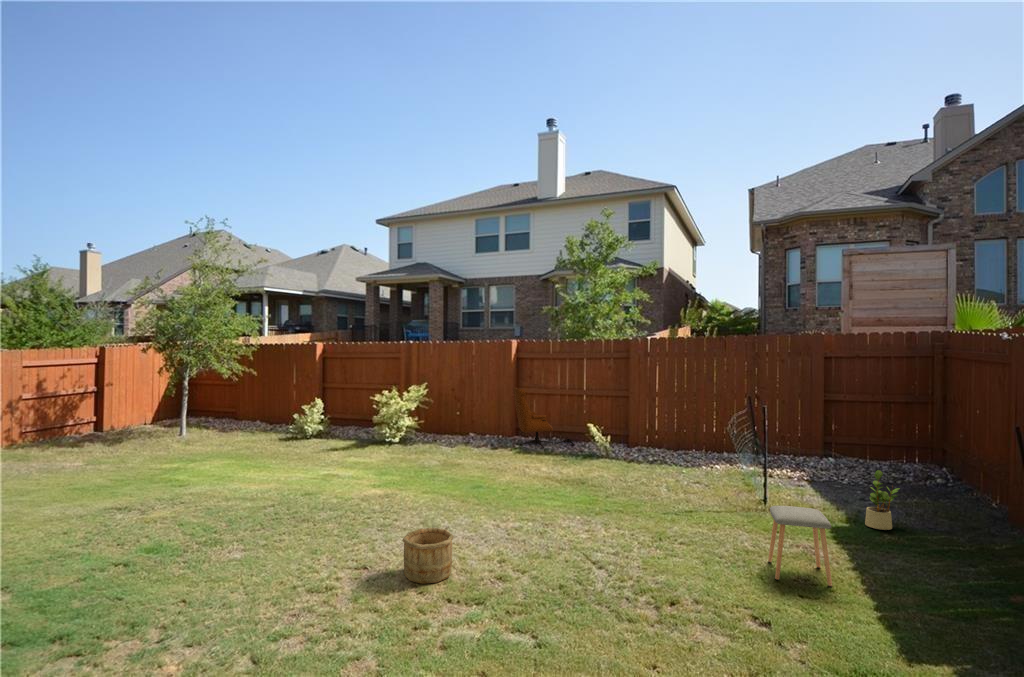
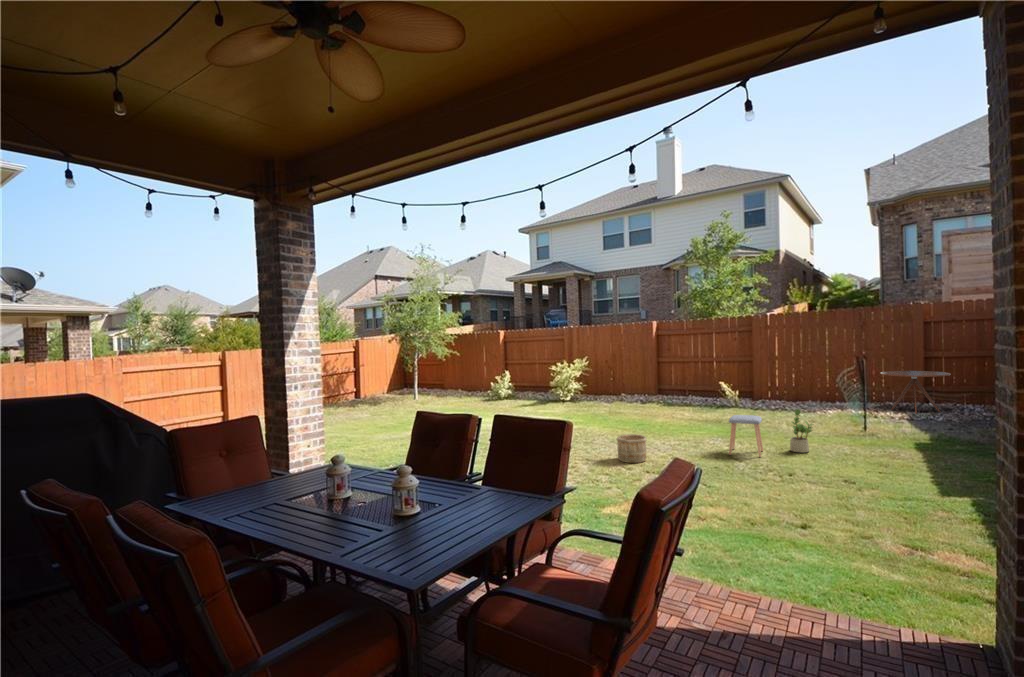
lounge chair: present [513,388,579,448] -> none [657,357,713,403]
round table: none [774,417,853,473] -> present [880,371,951,414]
potted plant: present [865,470,900,530] -> present [790,409,813,453]
stool: present [768,506,832,587] -> present [729,415,763,458]

